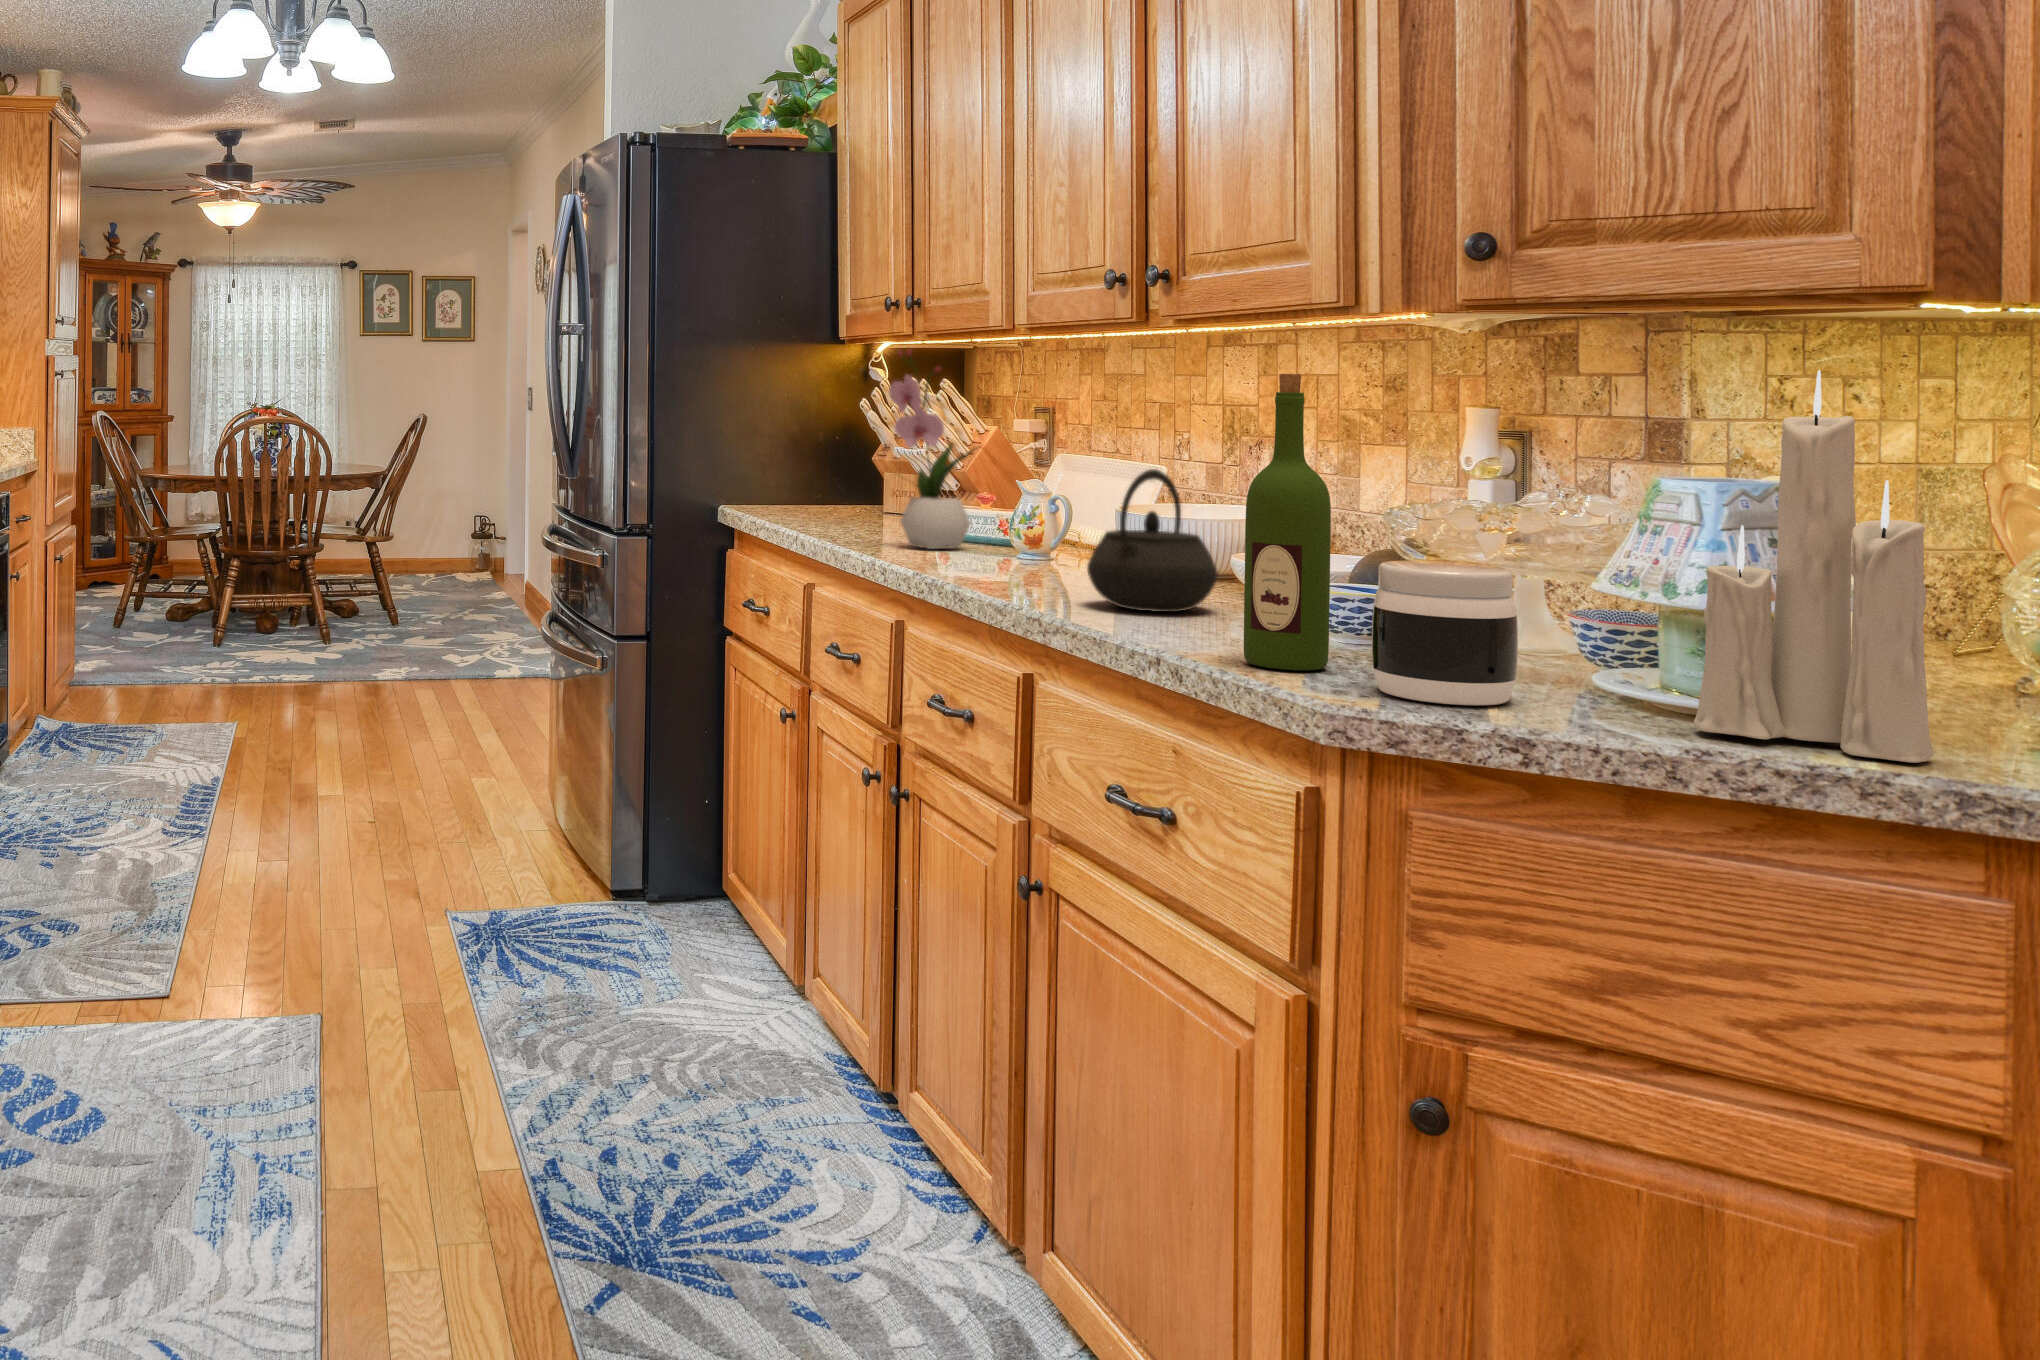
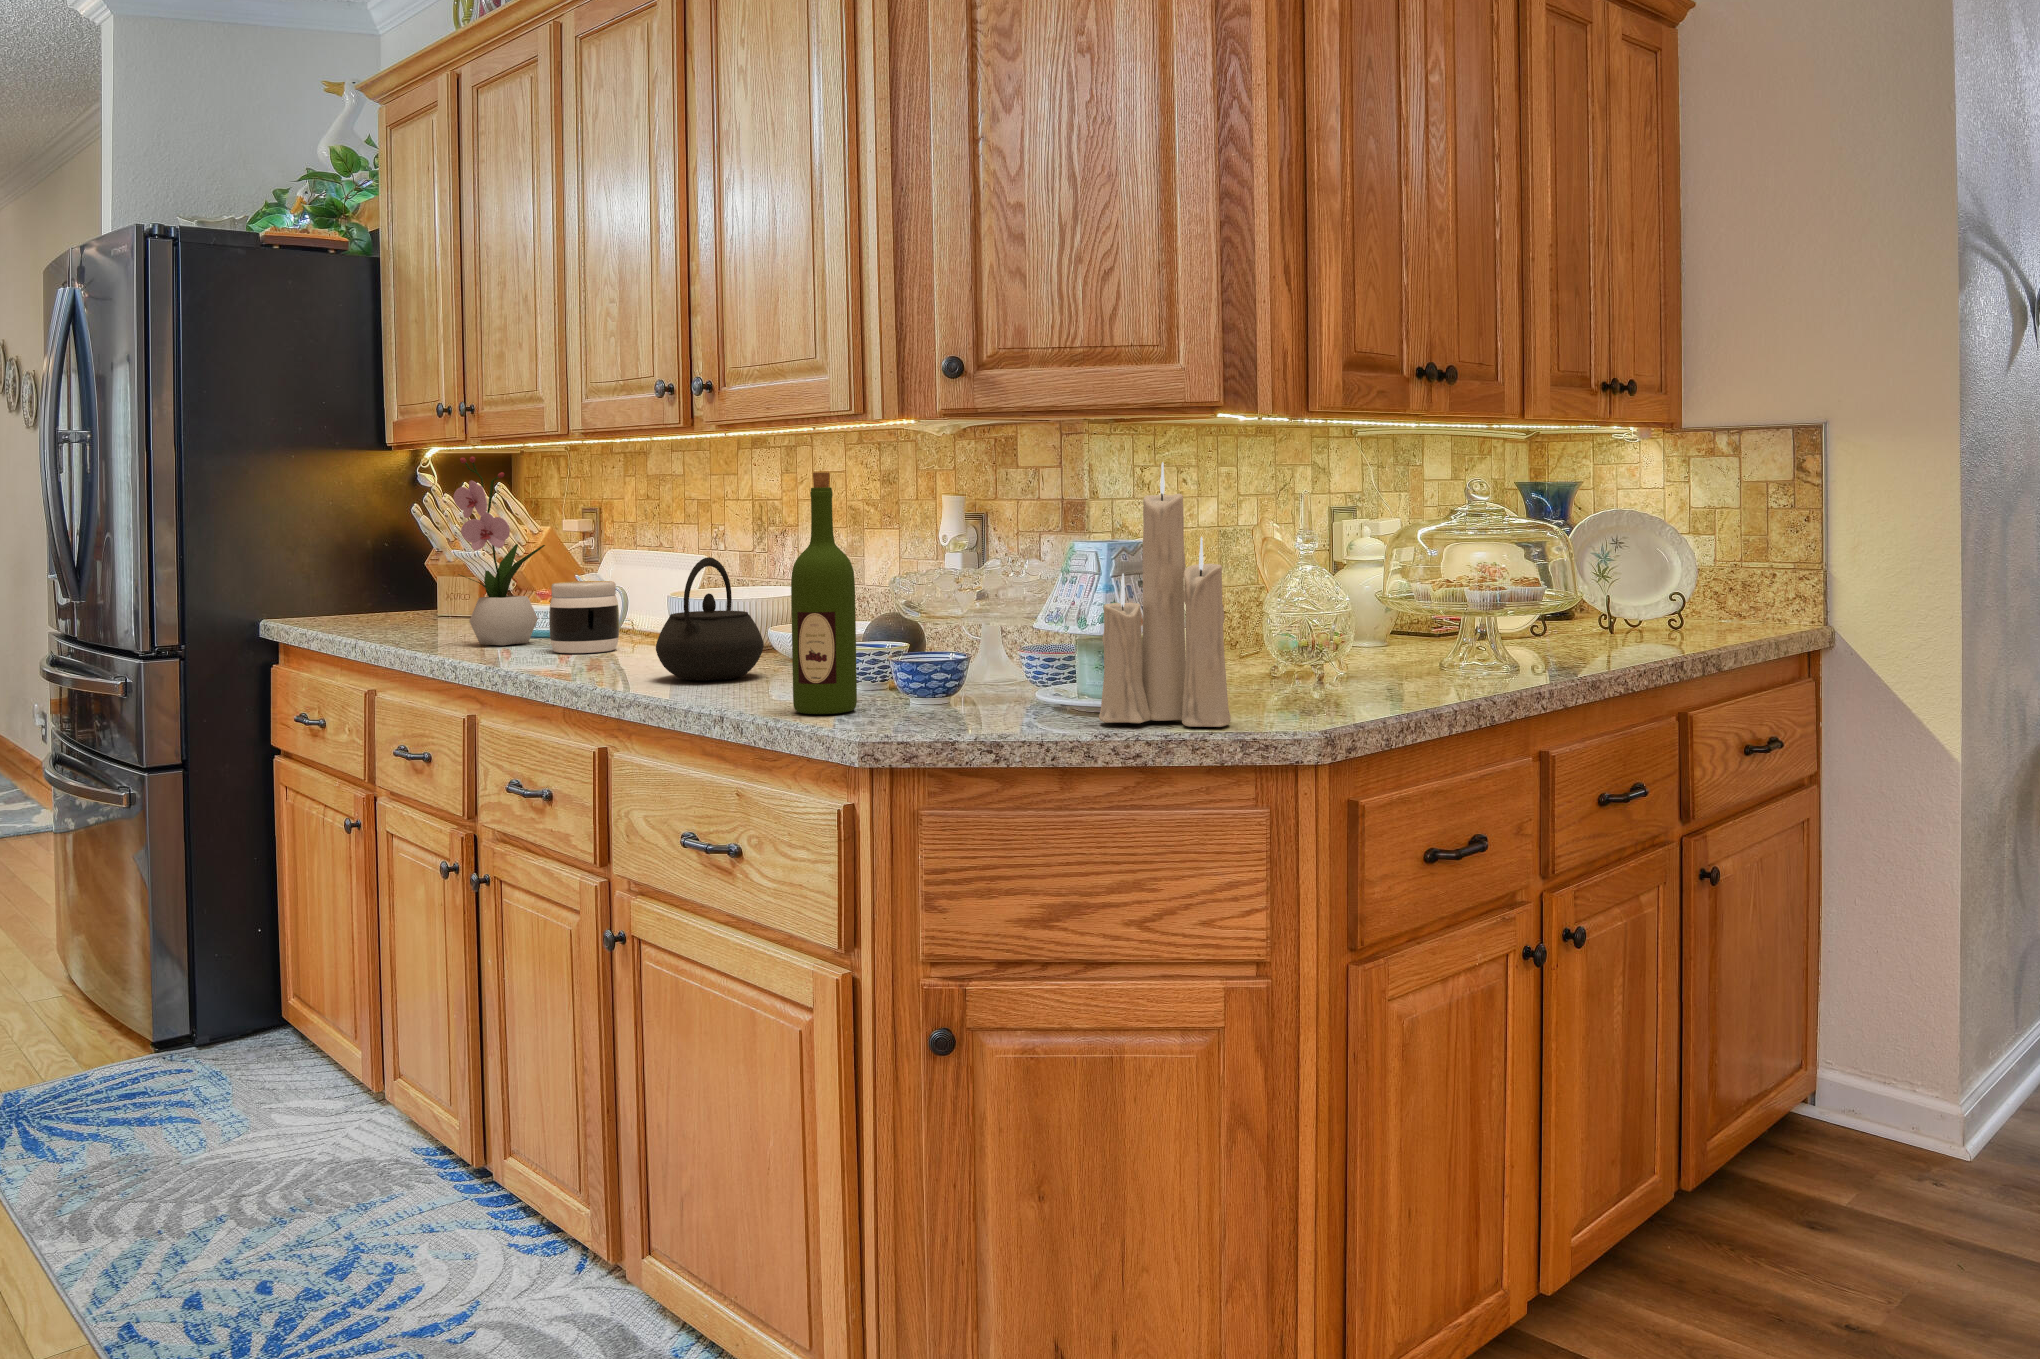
jar: present [1372,560,1518,705] -> present [549,581,619,653]

